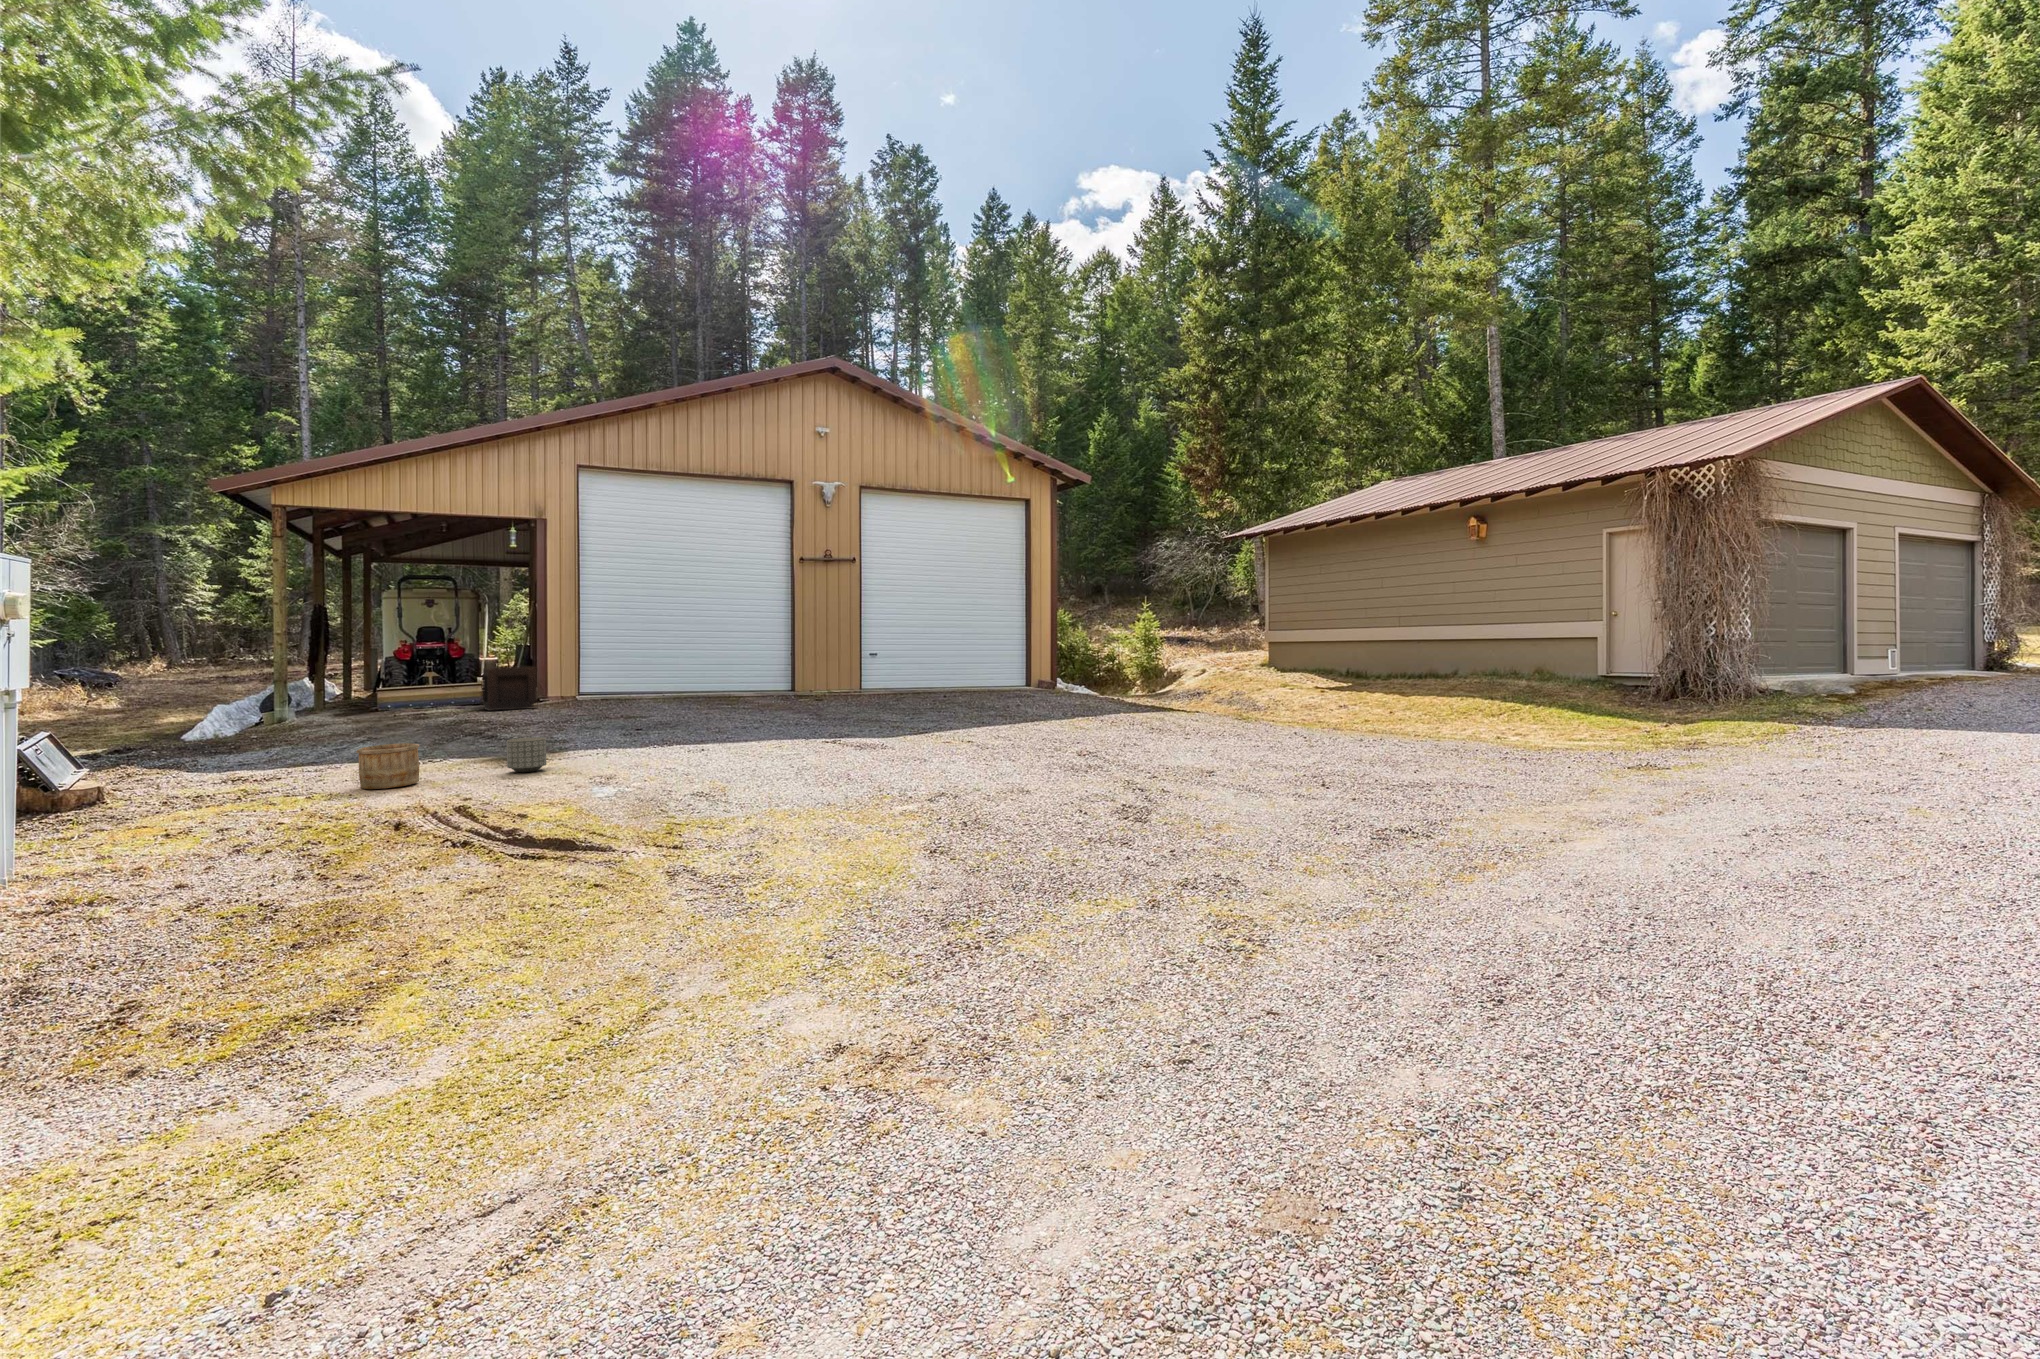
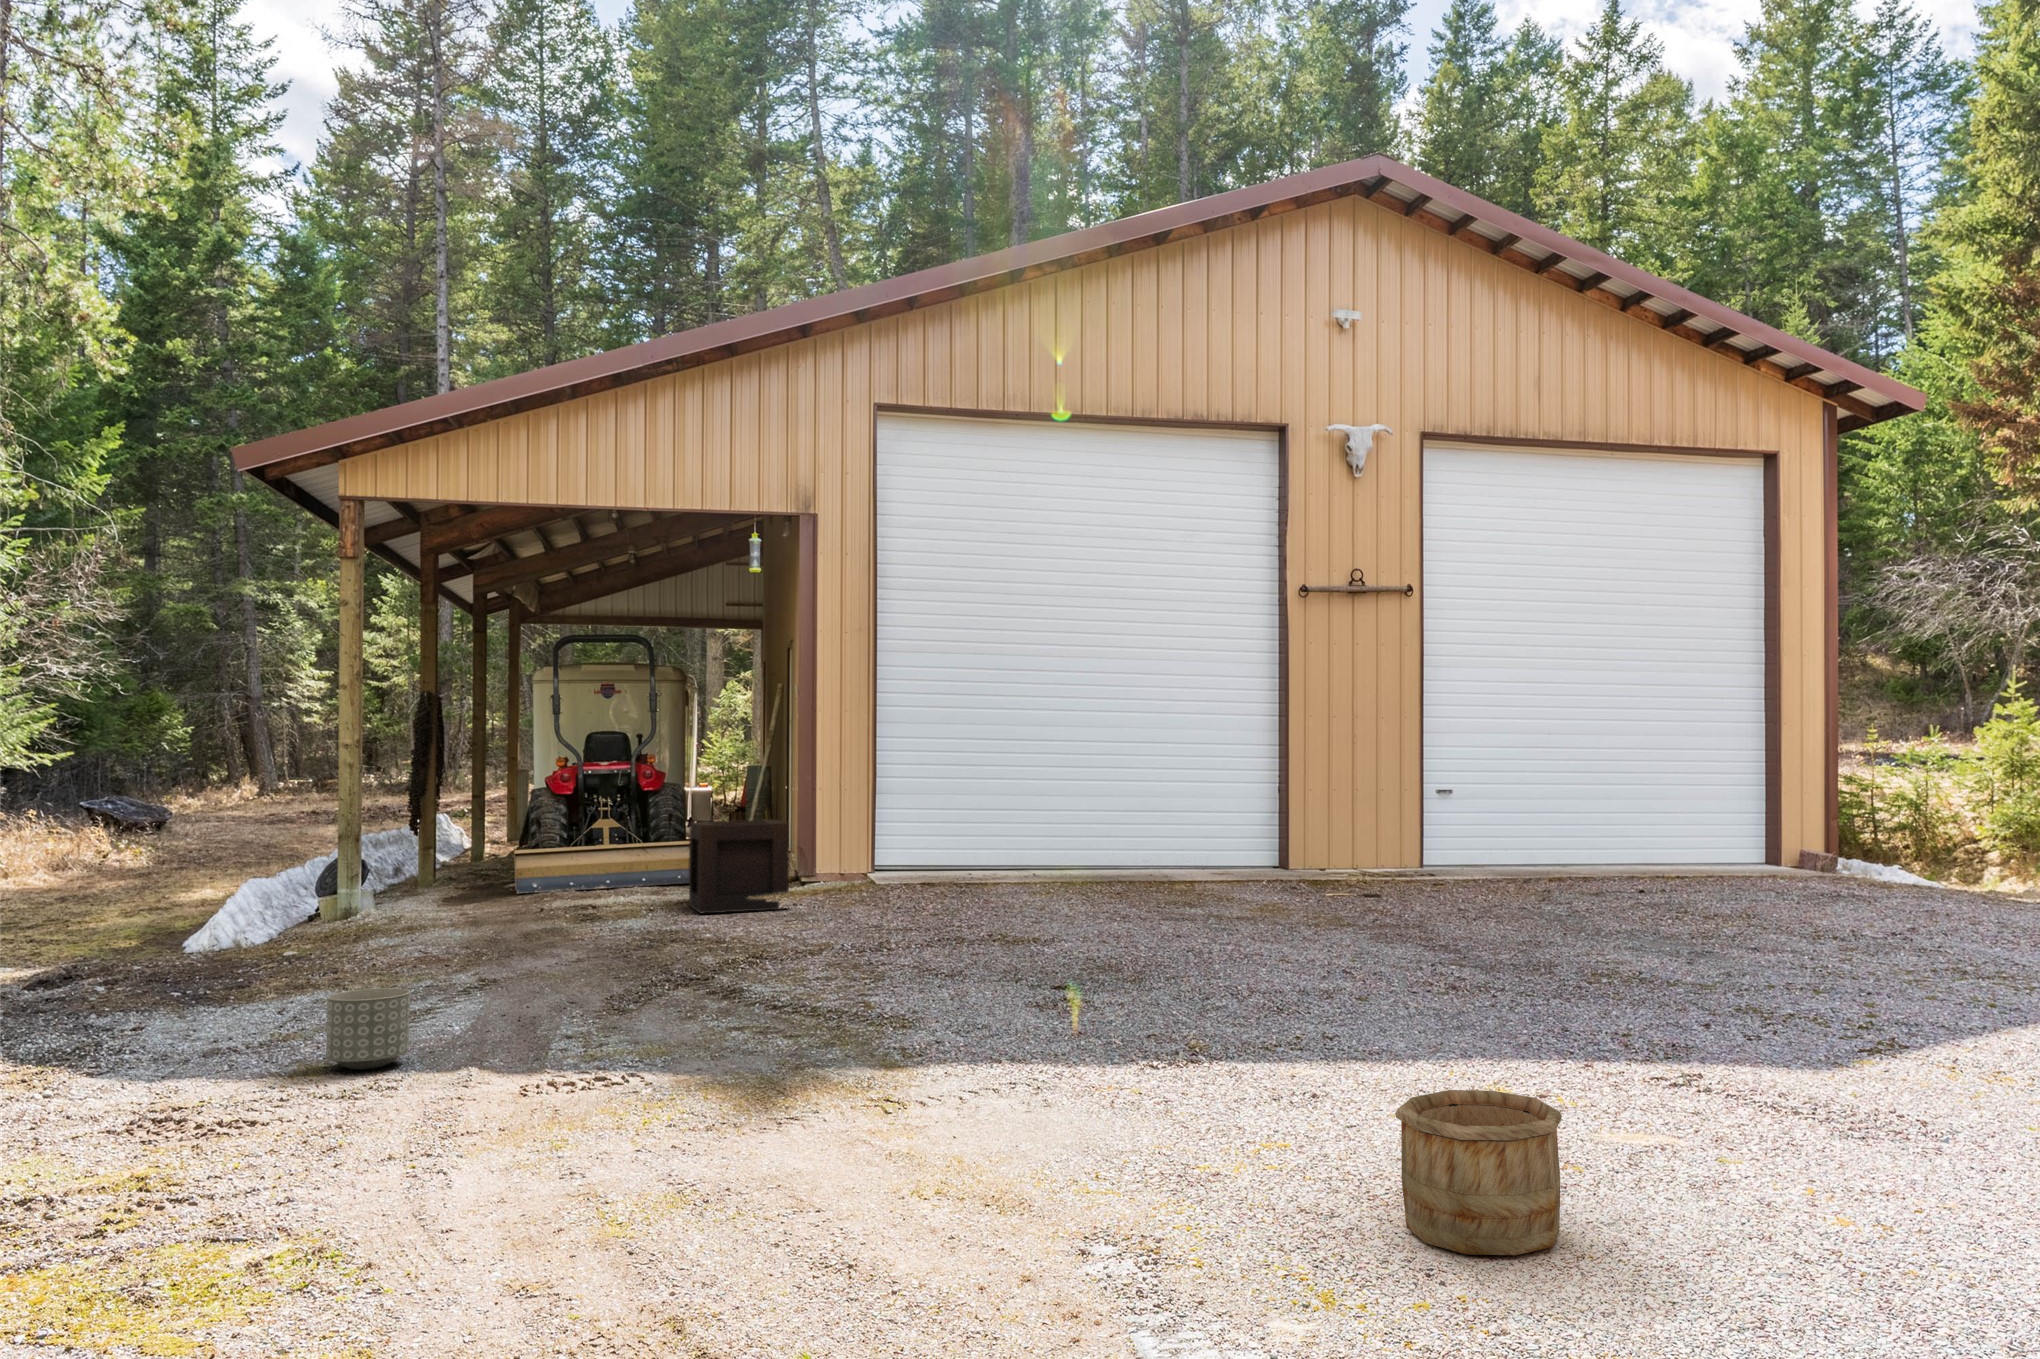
planter: present [507,737,546,772] -> present [326,988,410,1070]
wooden bucket: present [356,743,420,789] -> present [1395,1090,1562,1255]

